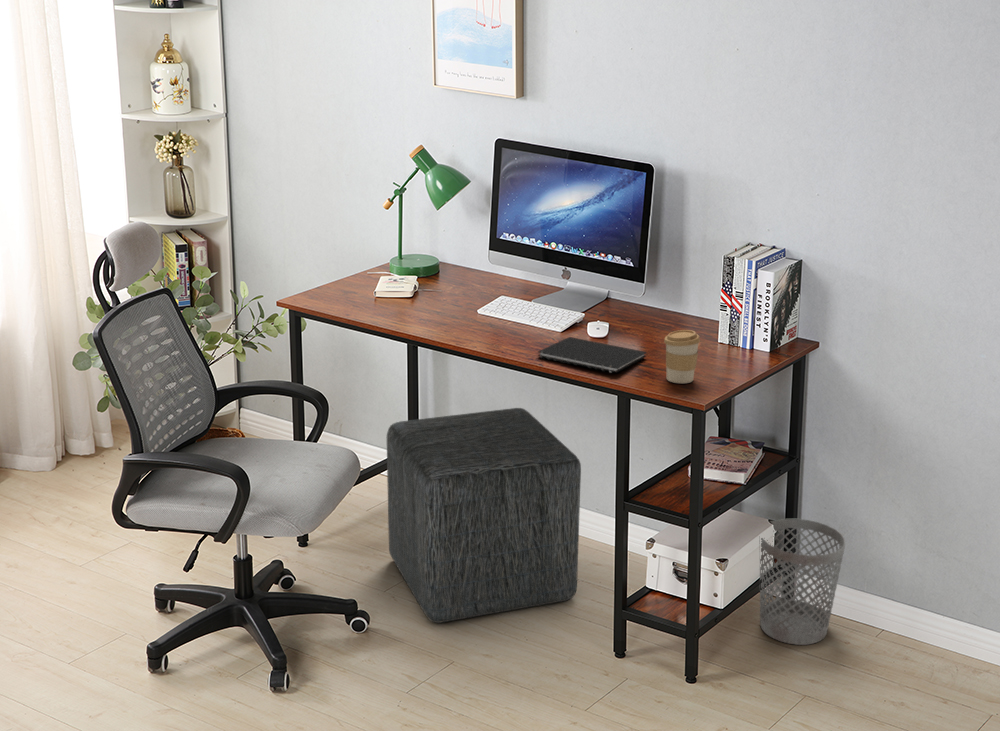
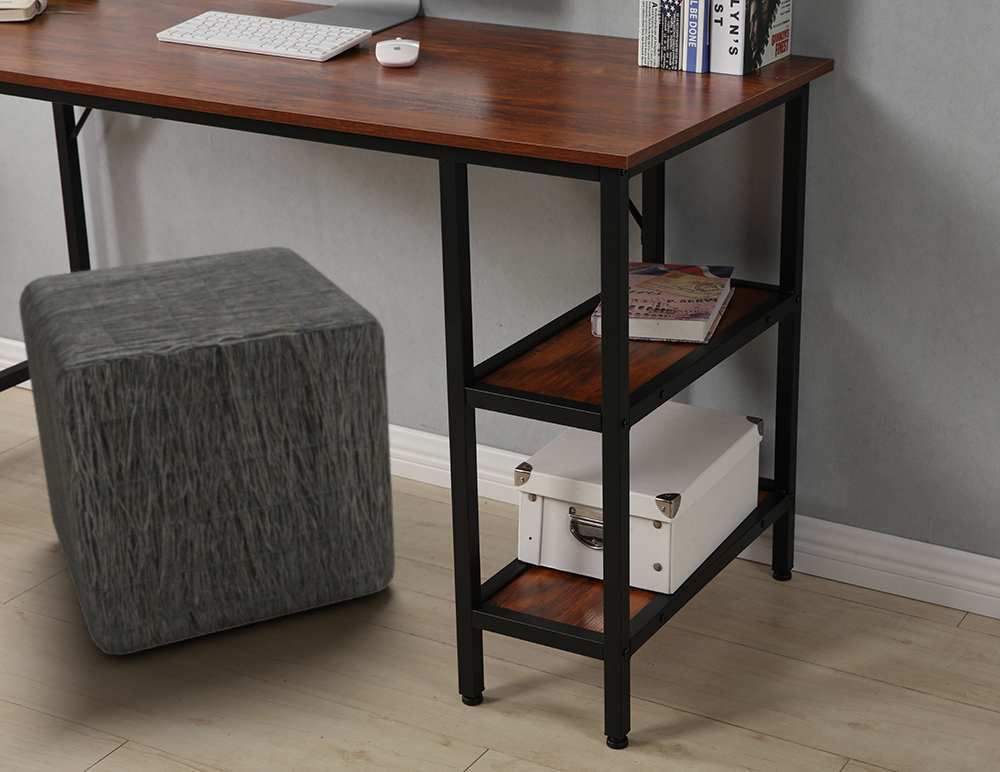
coffee cup: present [664,330,700,383] -> none [526,5,603,120]
notebook: present [538,337,646,373] -> none [264,67,494,109]
wastebasket: present [760,519,845,645] -> none [733,413,899,650]

